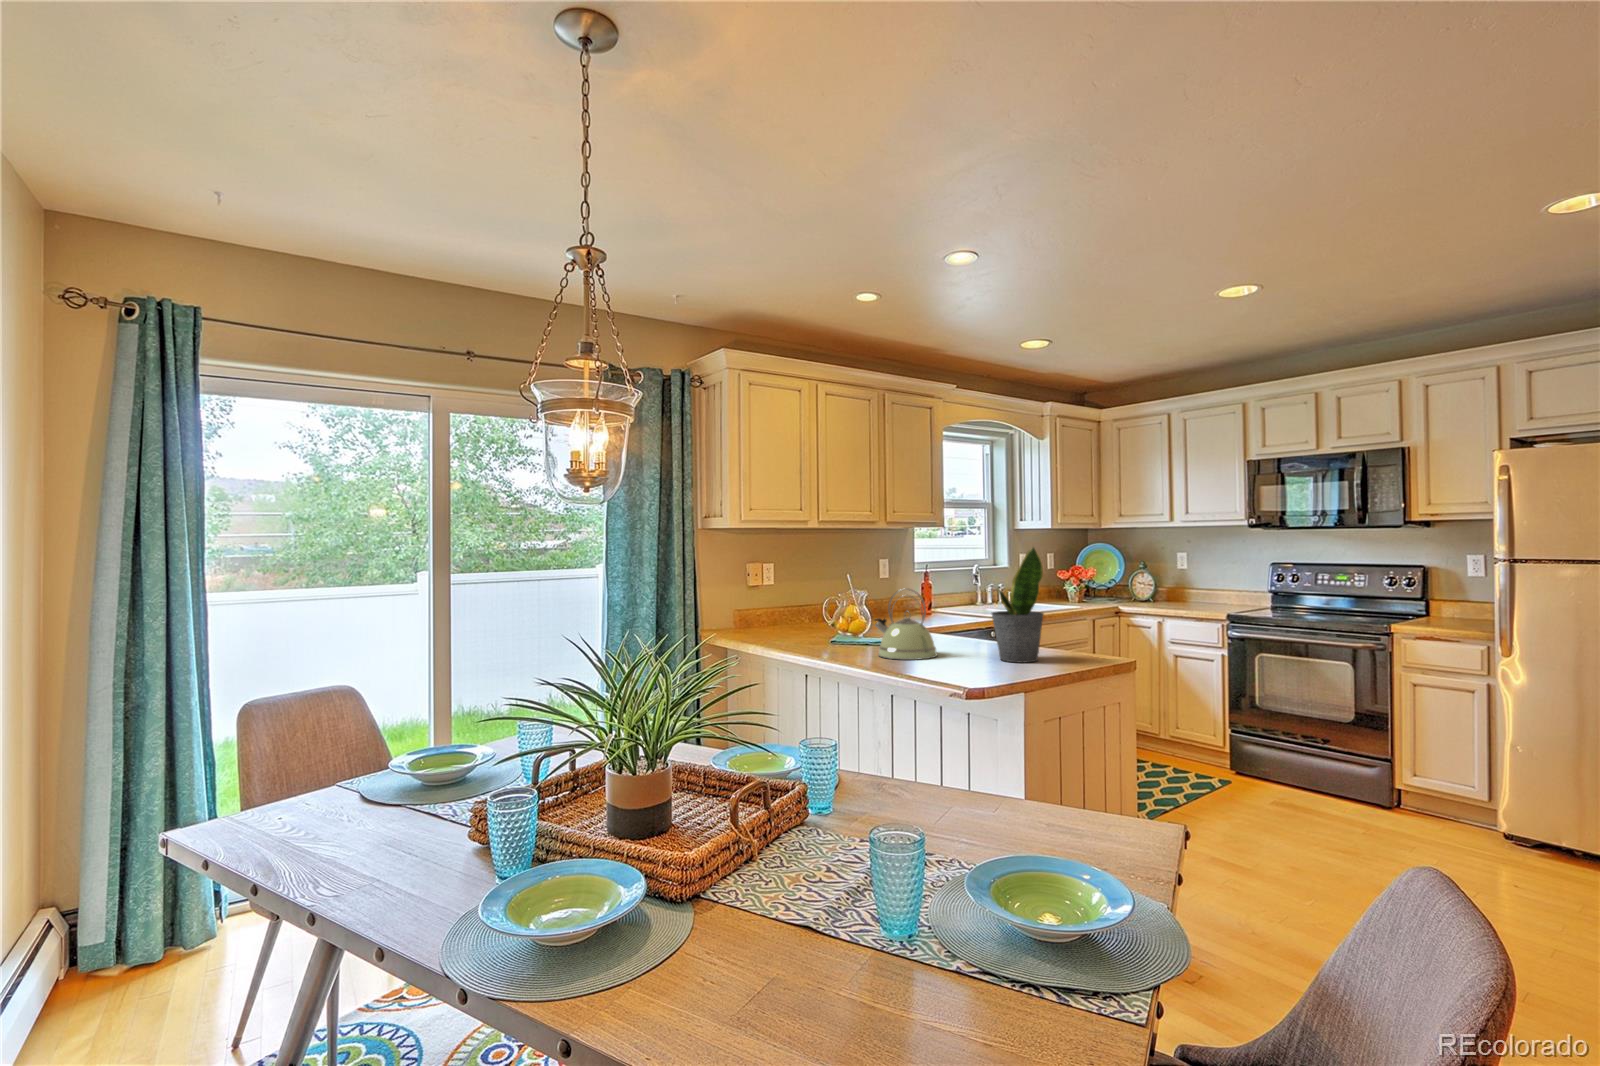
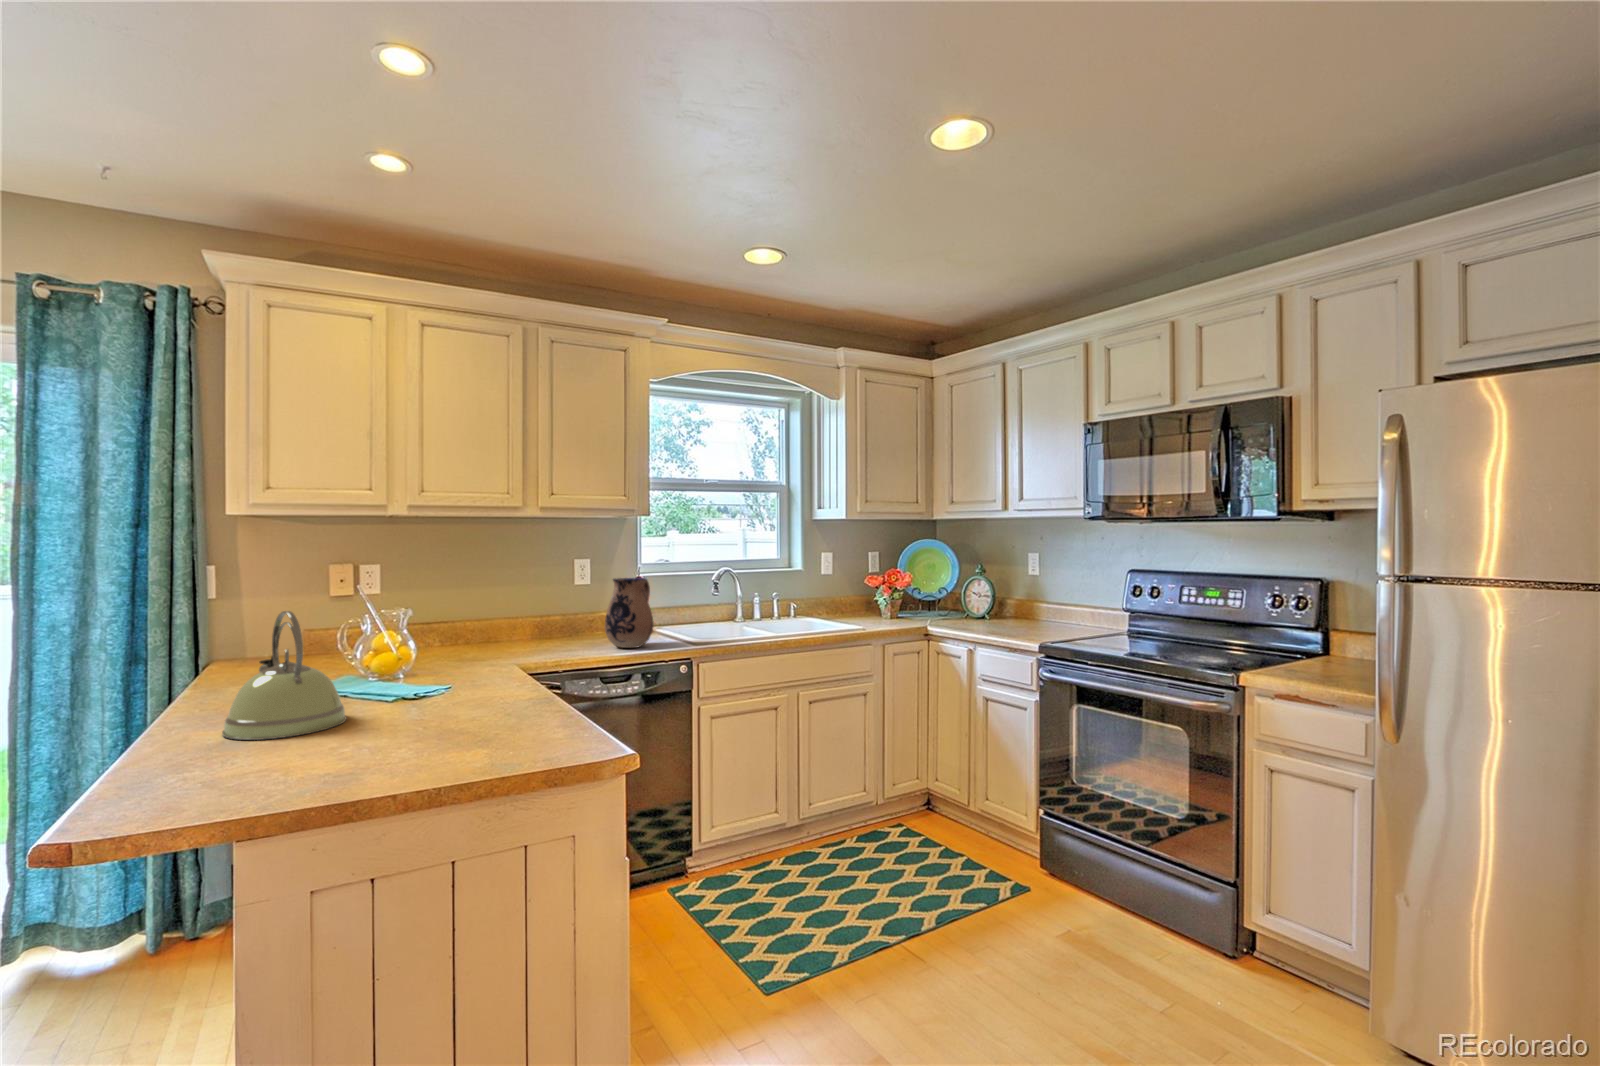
potted plant: present [992,547,1044,663] -> none [350,541,457,759]
ceramic pitcher: none [942,572,976,621] -> present [605,578,654,648]

